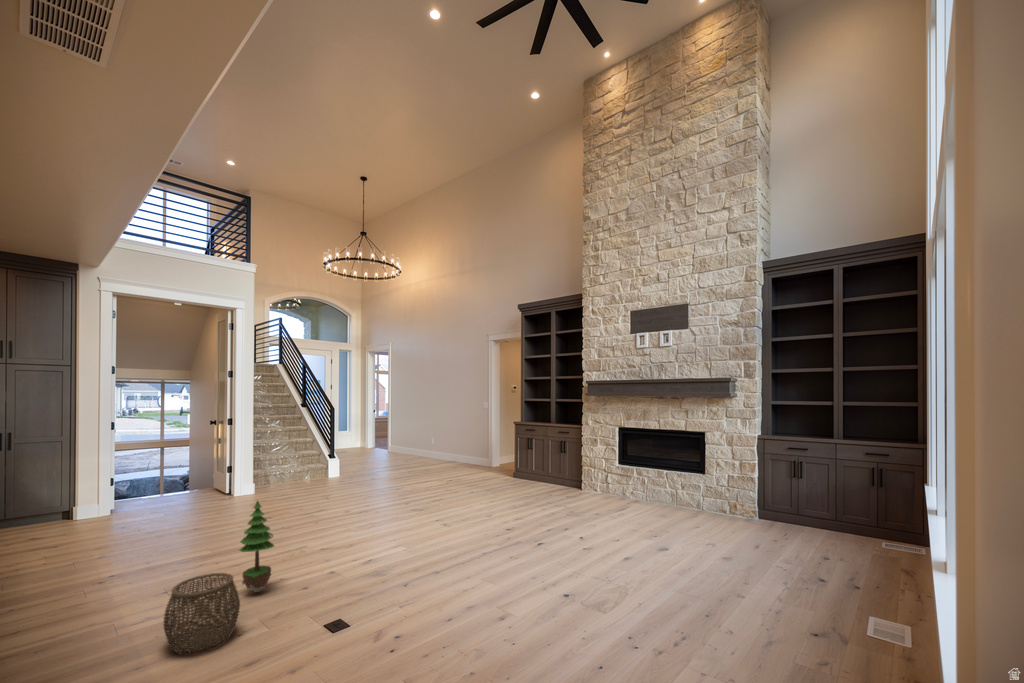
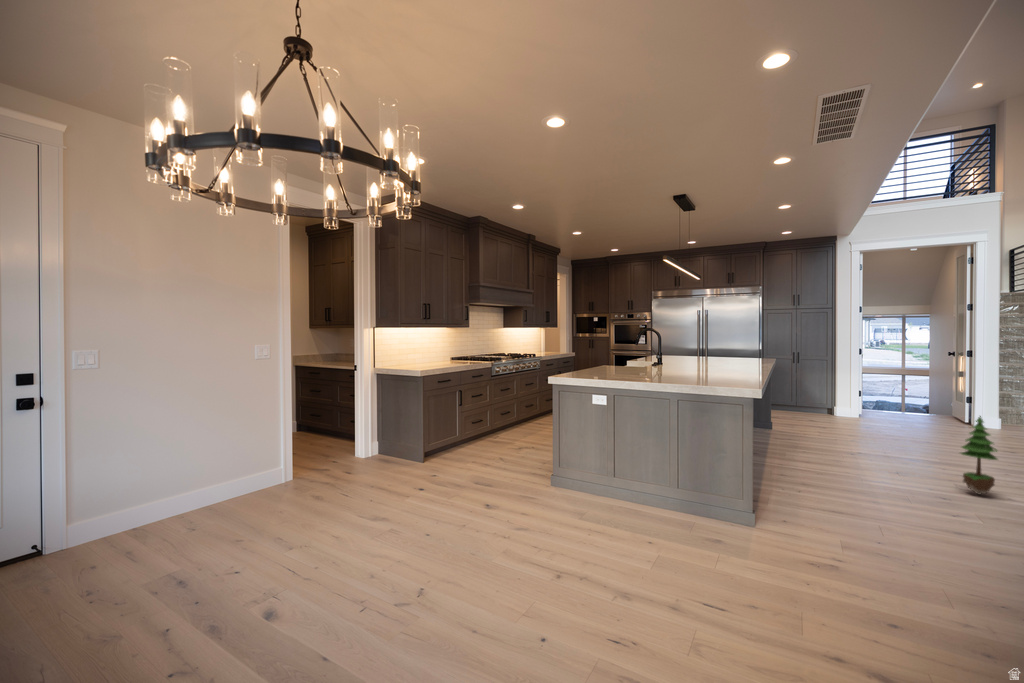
woven basket: present [163,573,240,653] -> none [889,456,955,509]

